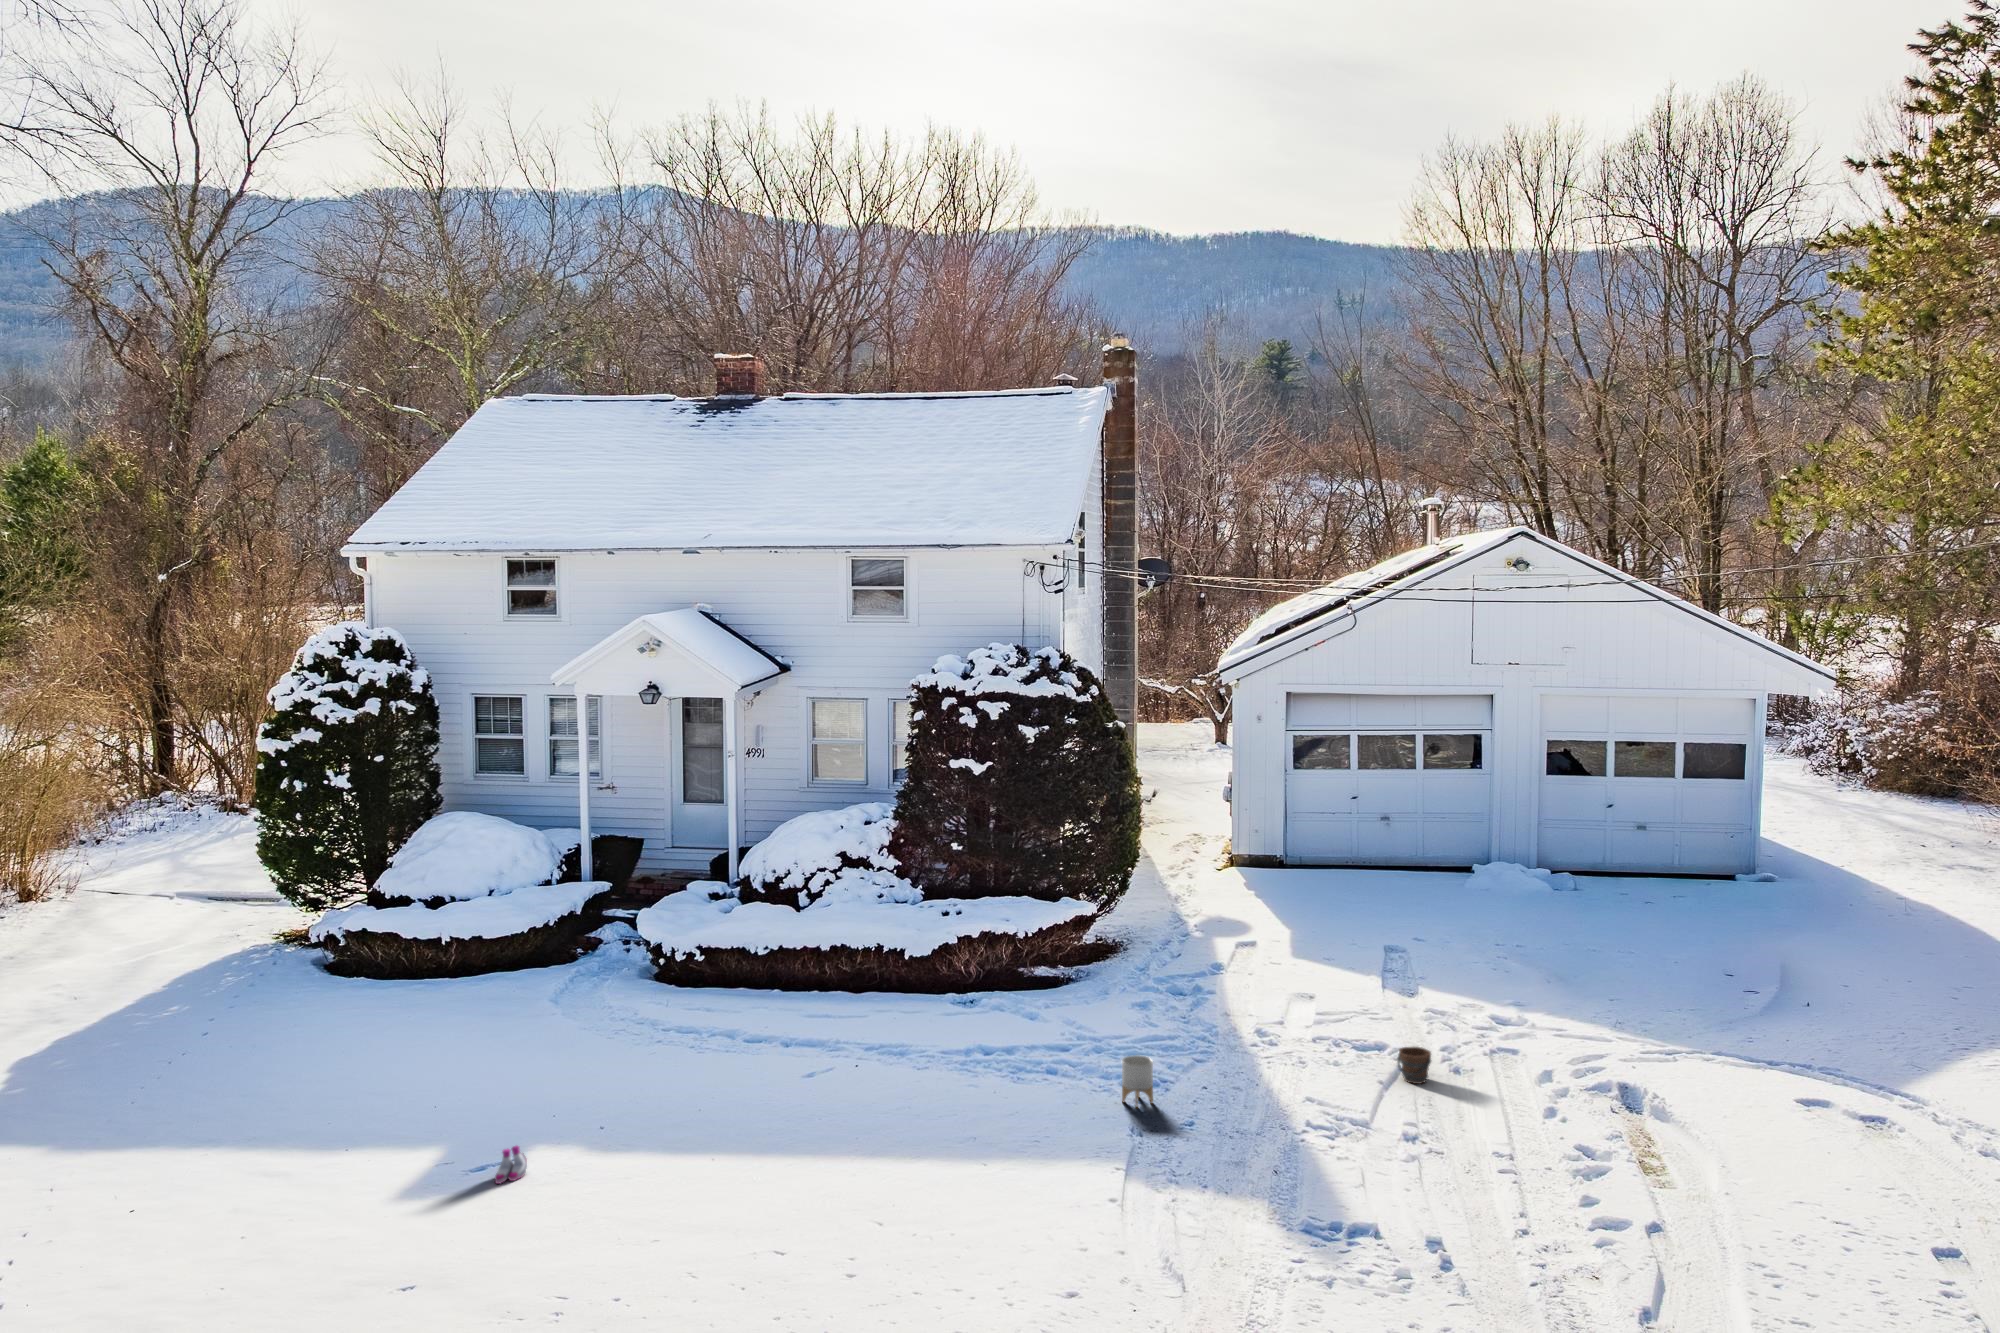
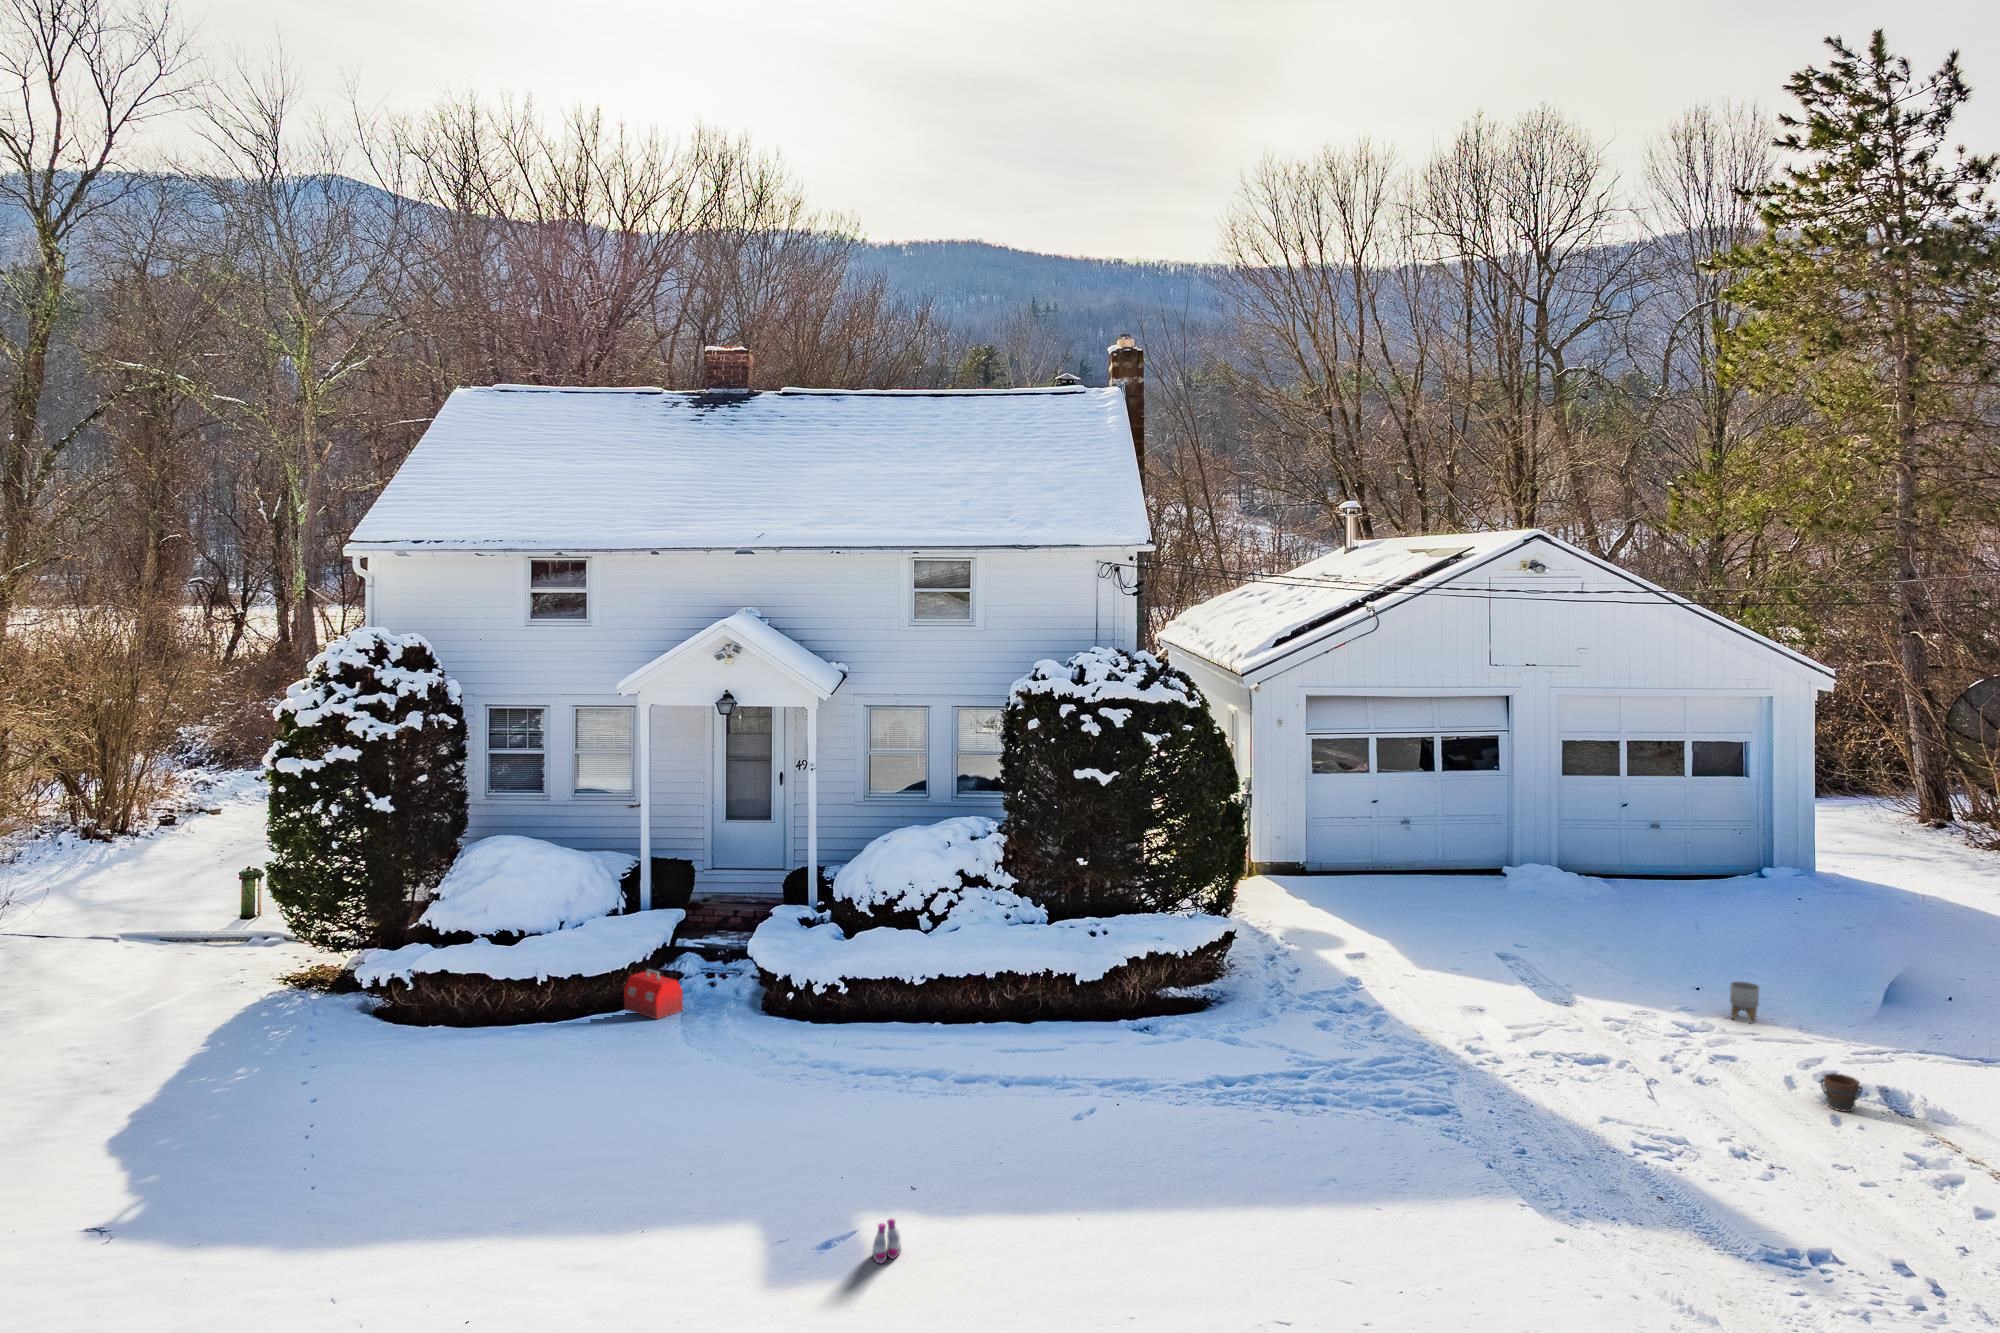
toolbox: none [507,933,556,979] -> present [624,969,683,1019]
bucket: present [1397,1047,1431,1084] -> present [1821,1073,1863,1112]
planter: present [1122,1055,1153,1108] -> present [1730,981,1759,1023]

